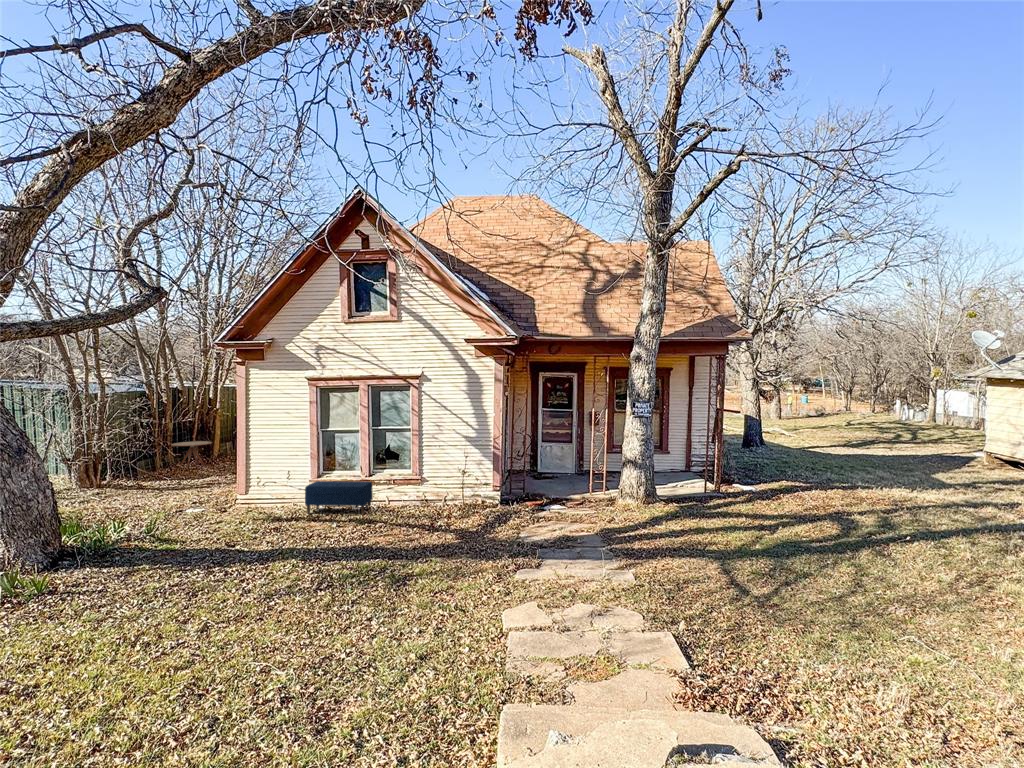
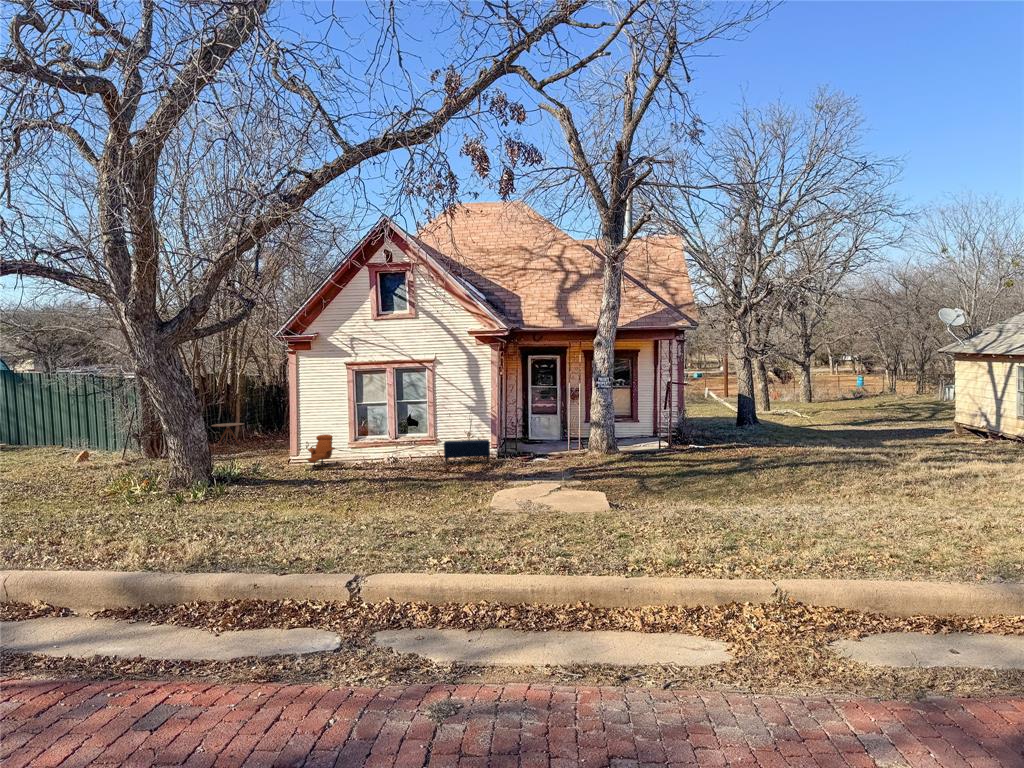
lounge chair: none [247,469,290,521] -> present [308,434,335,469]
bench: present [305,481,373,515] -> present [444,440,490,465]

